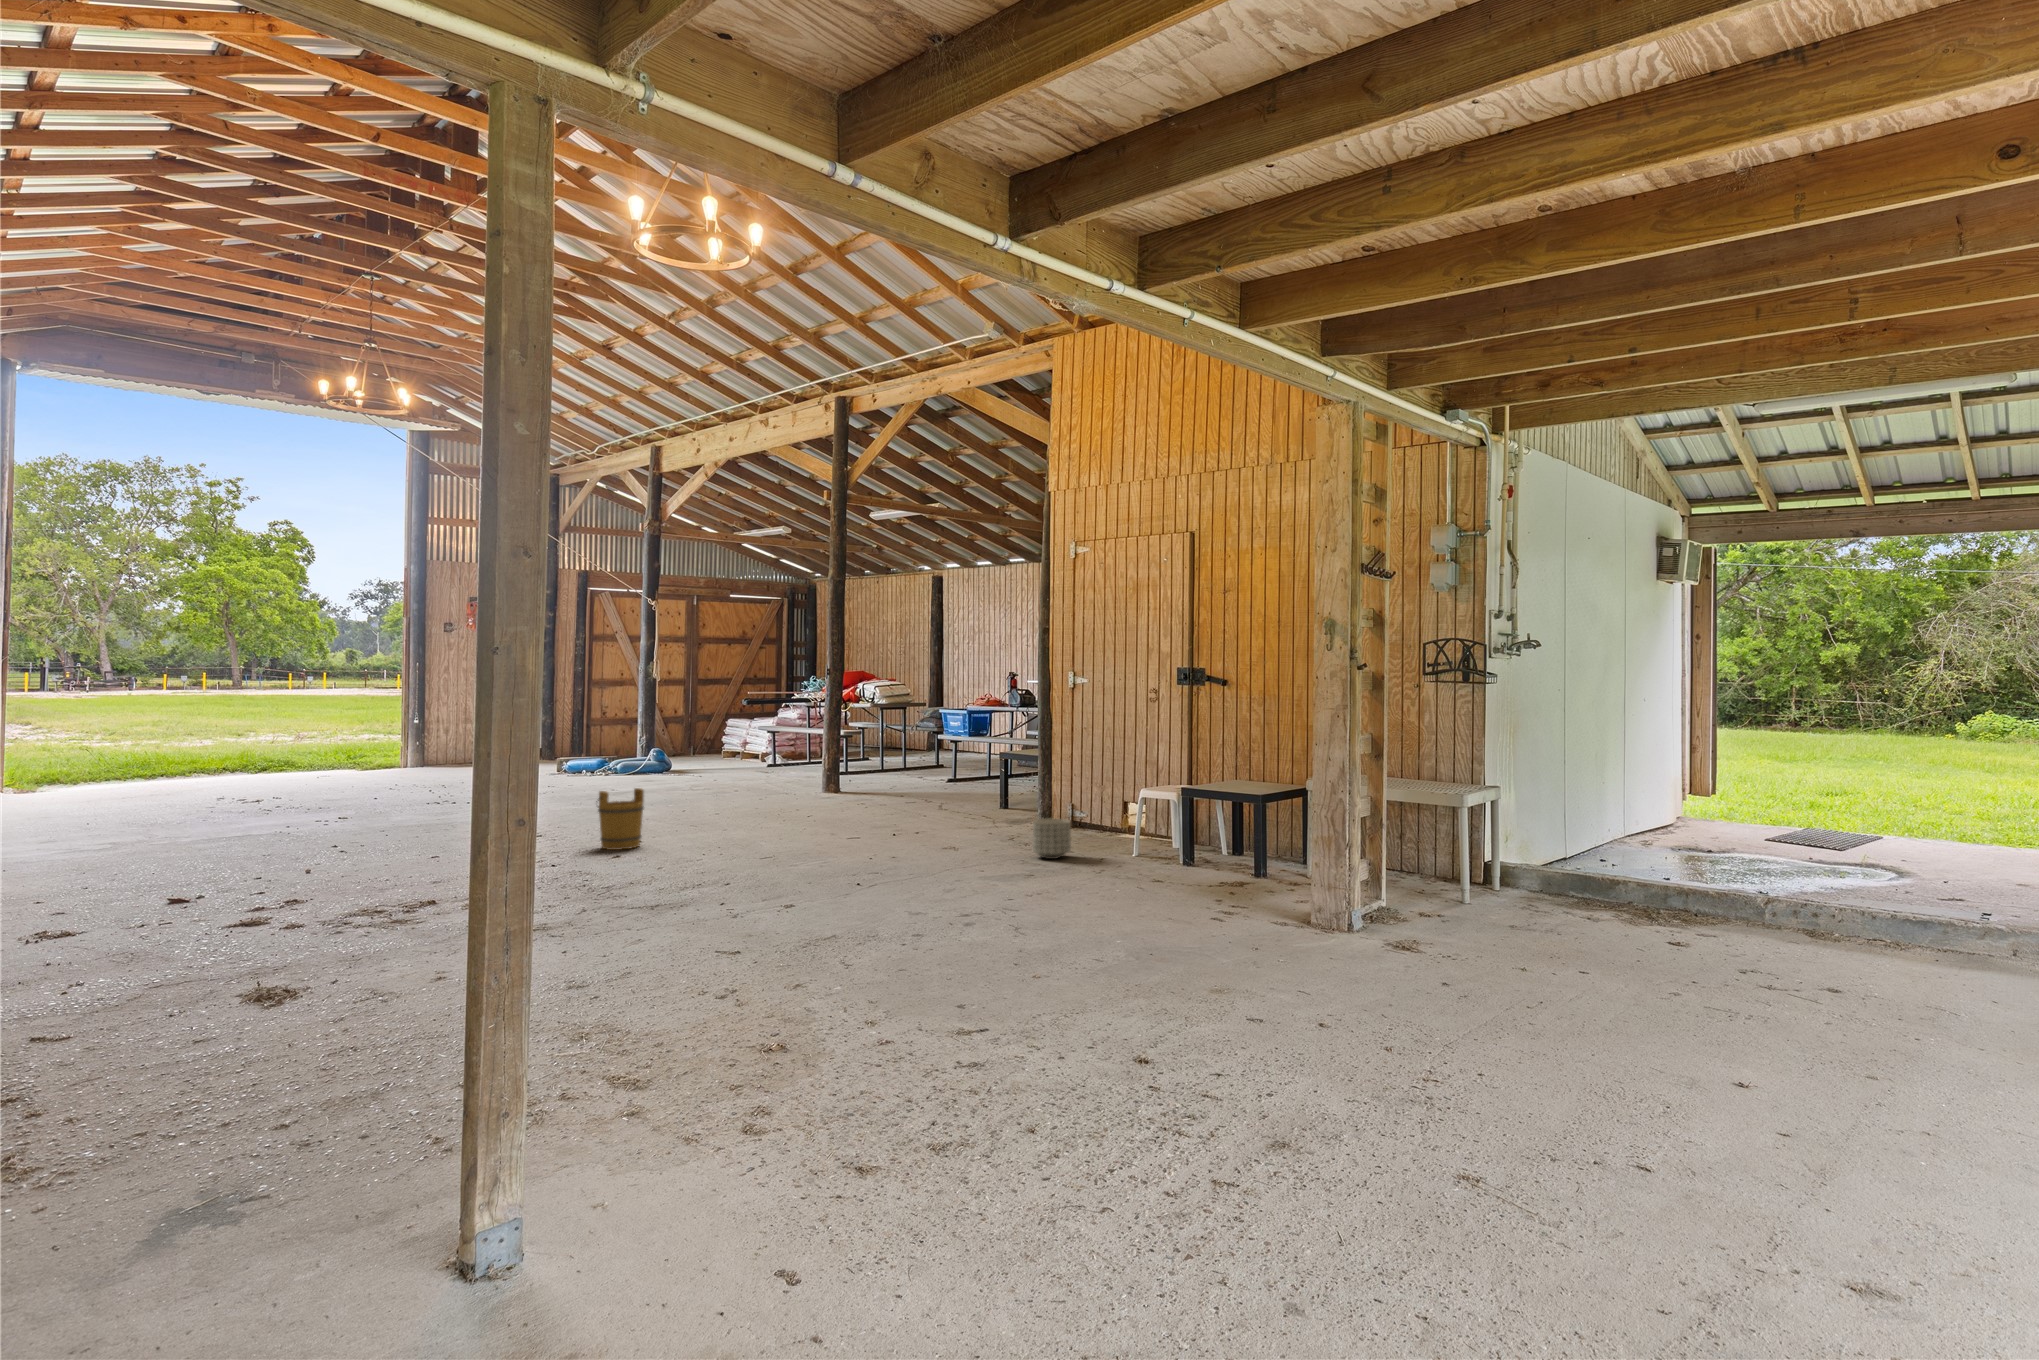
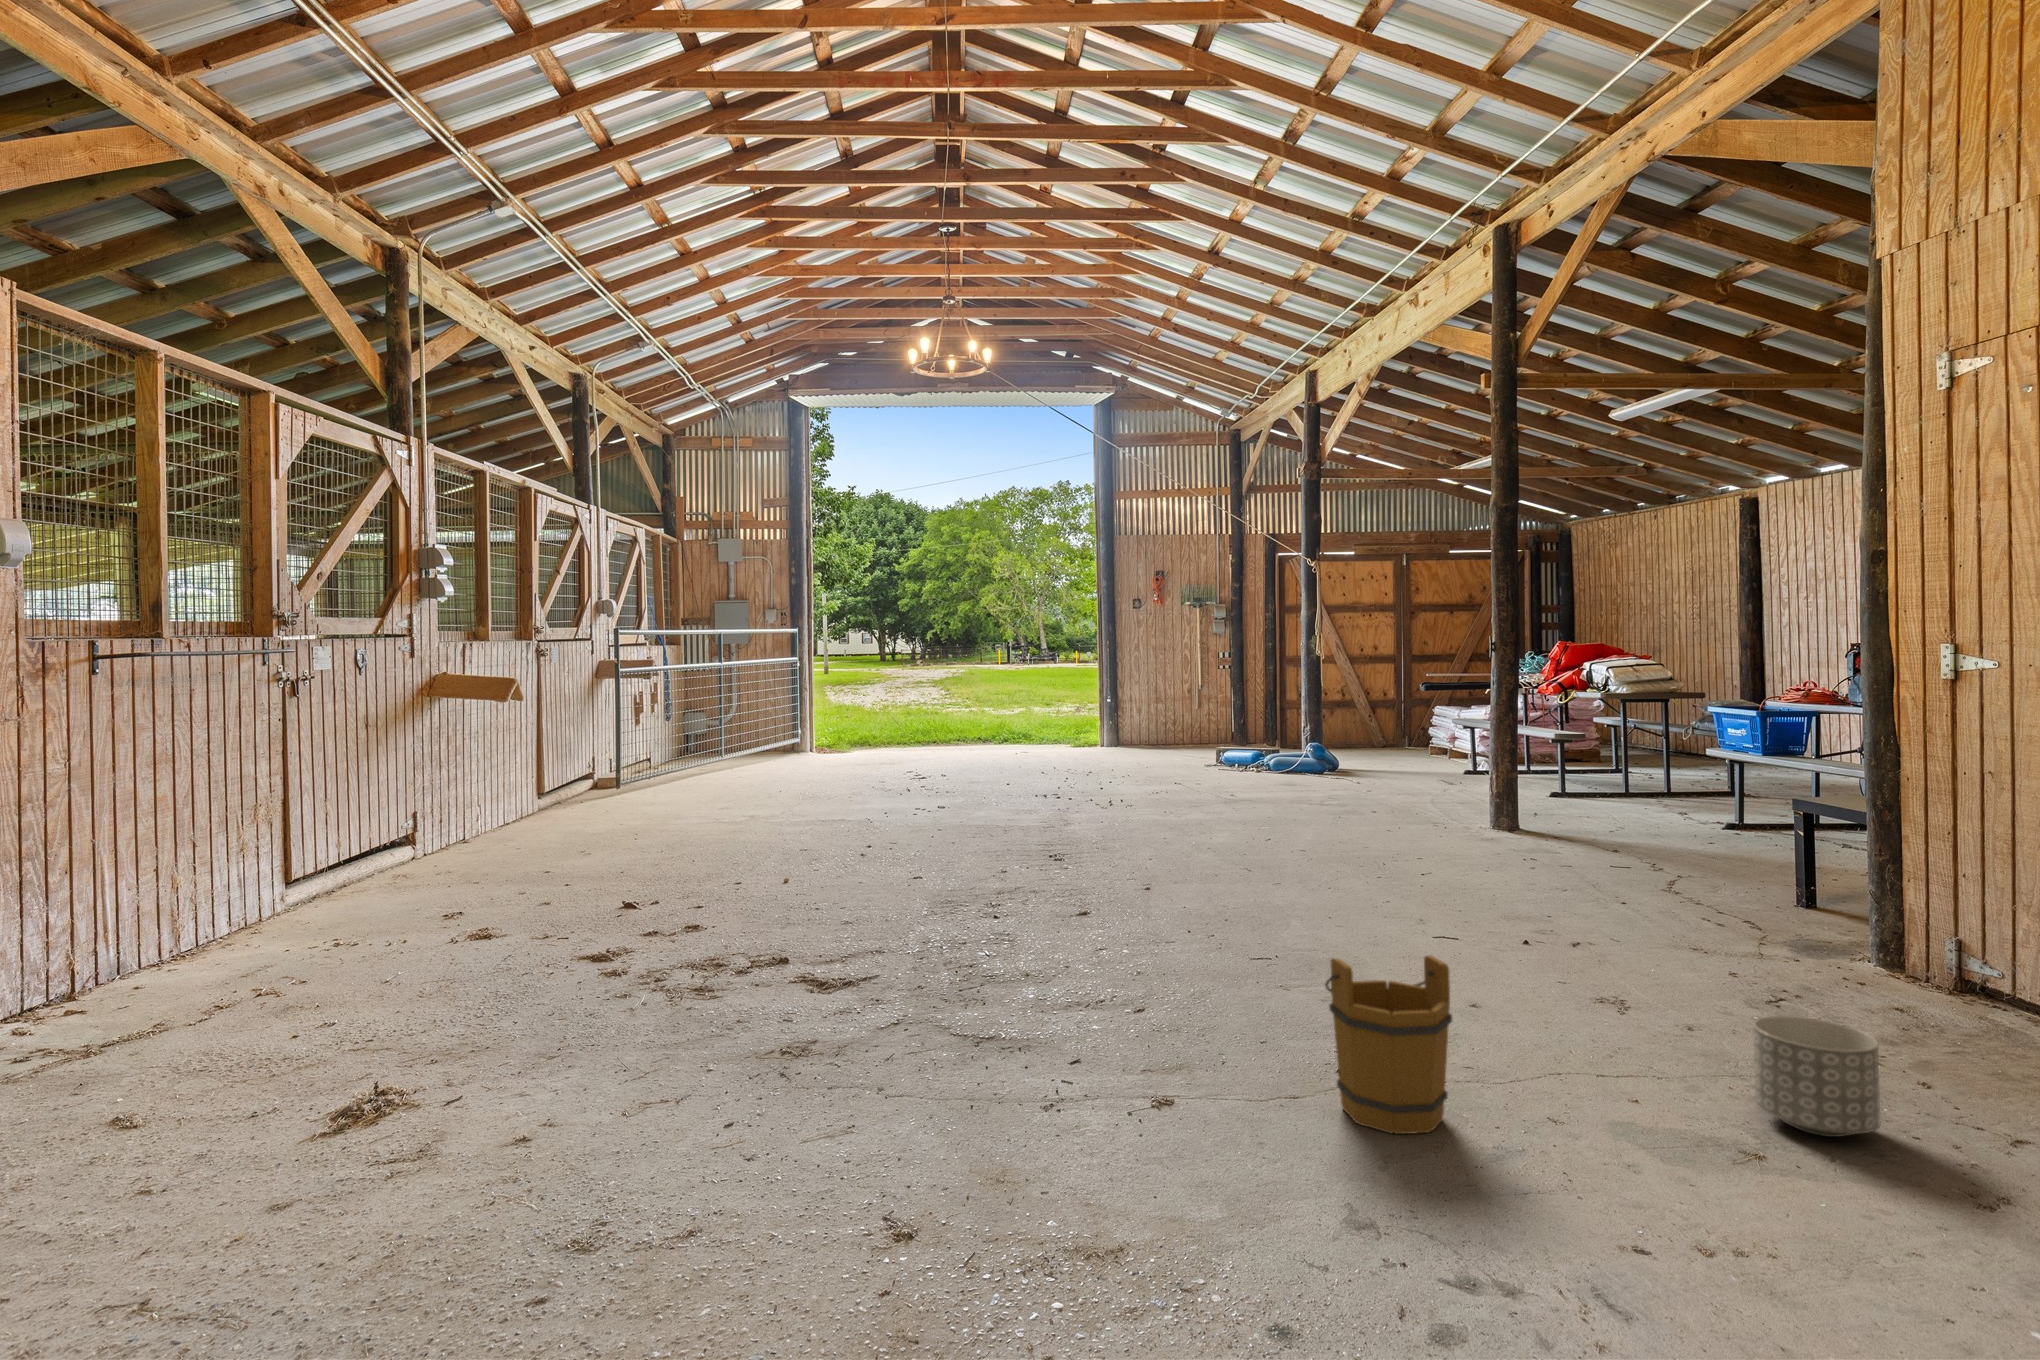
bucket: present [596,788,644,850] -> present [1325,955,1452,1134]

